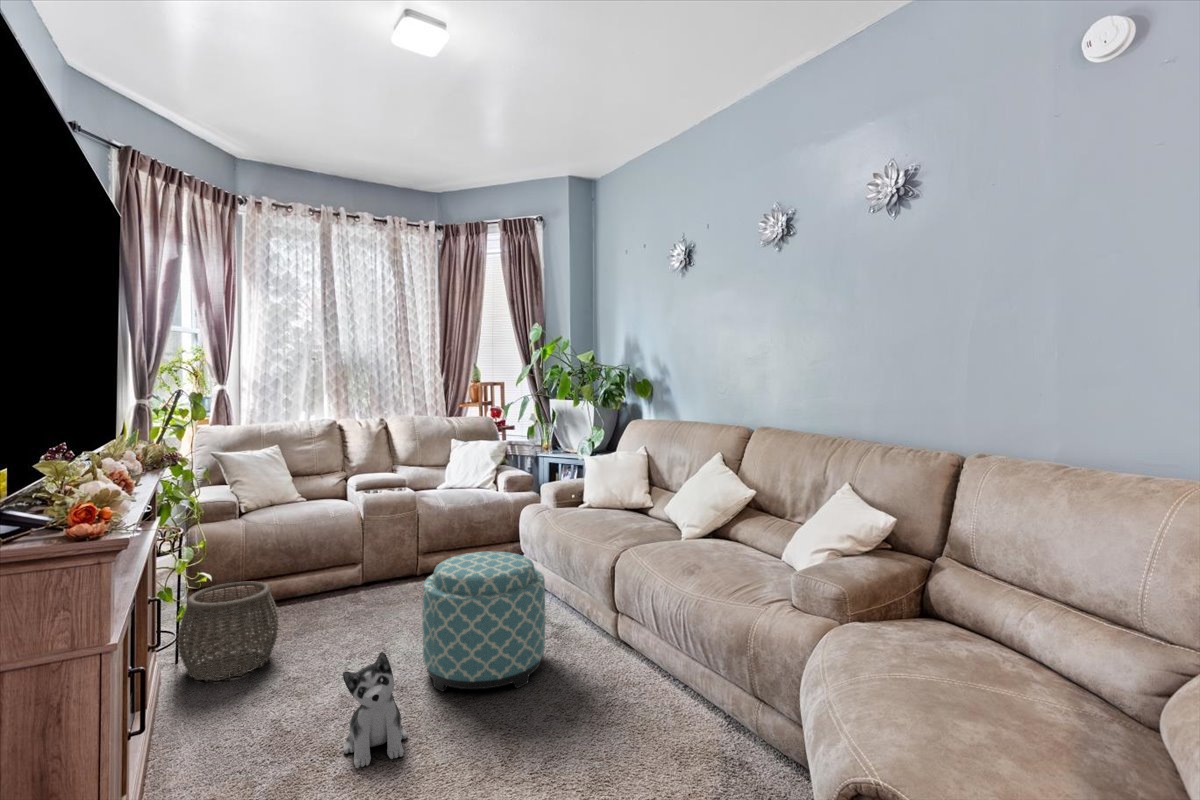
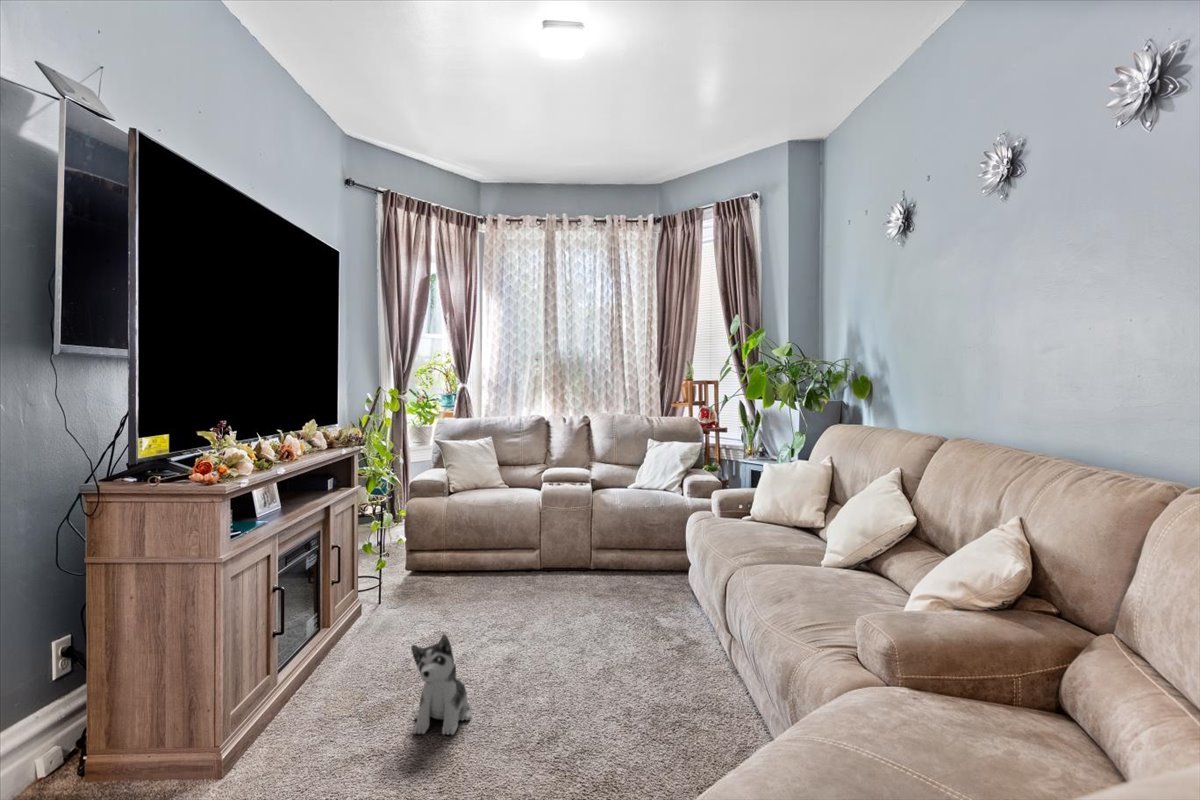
ottoman: present [422,551,545,691] -> none [521,555,643,702]
woven basket: present [177,581,279,681] -> none [357,554,435,635]

